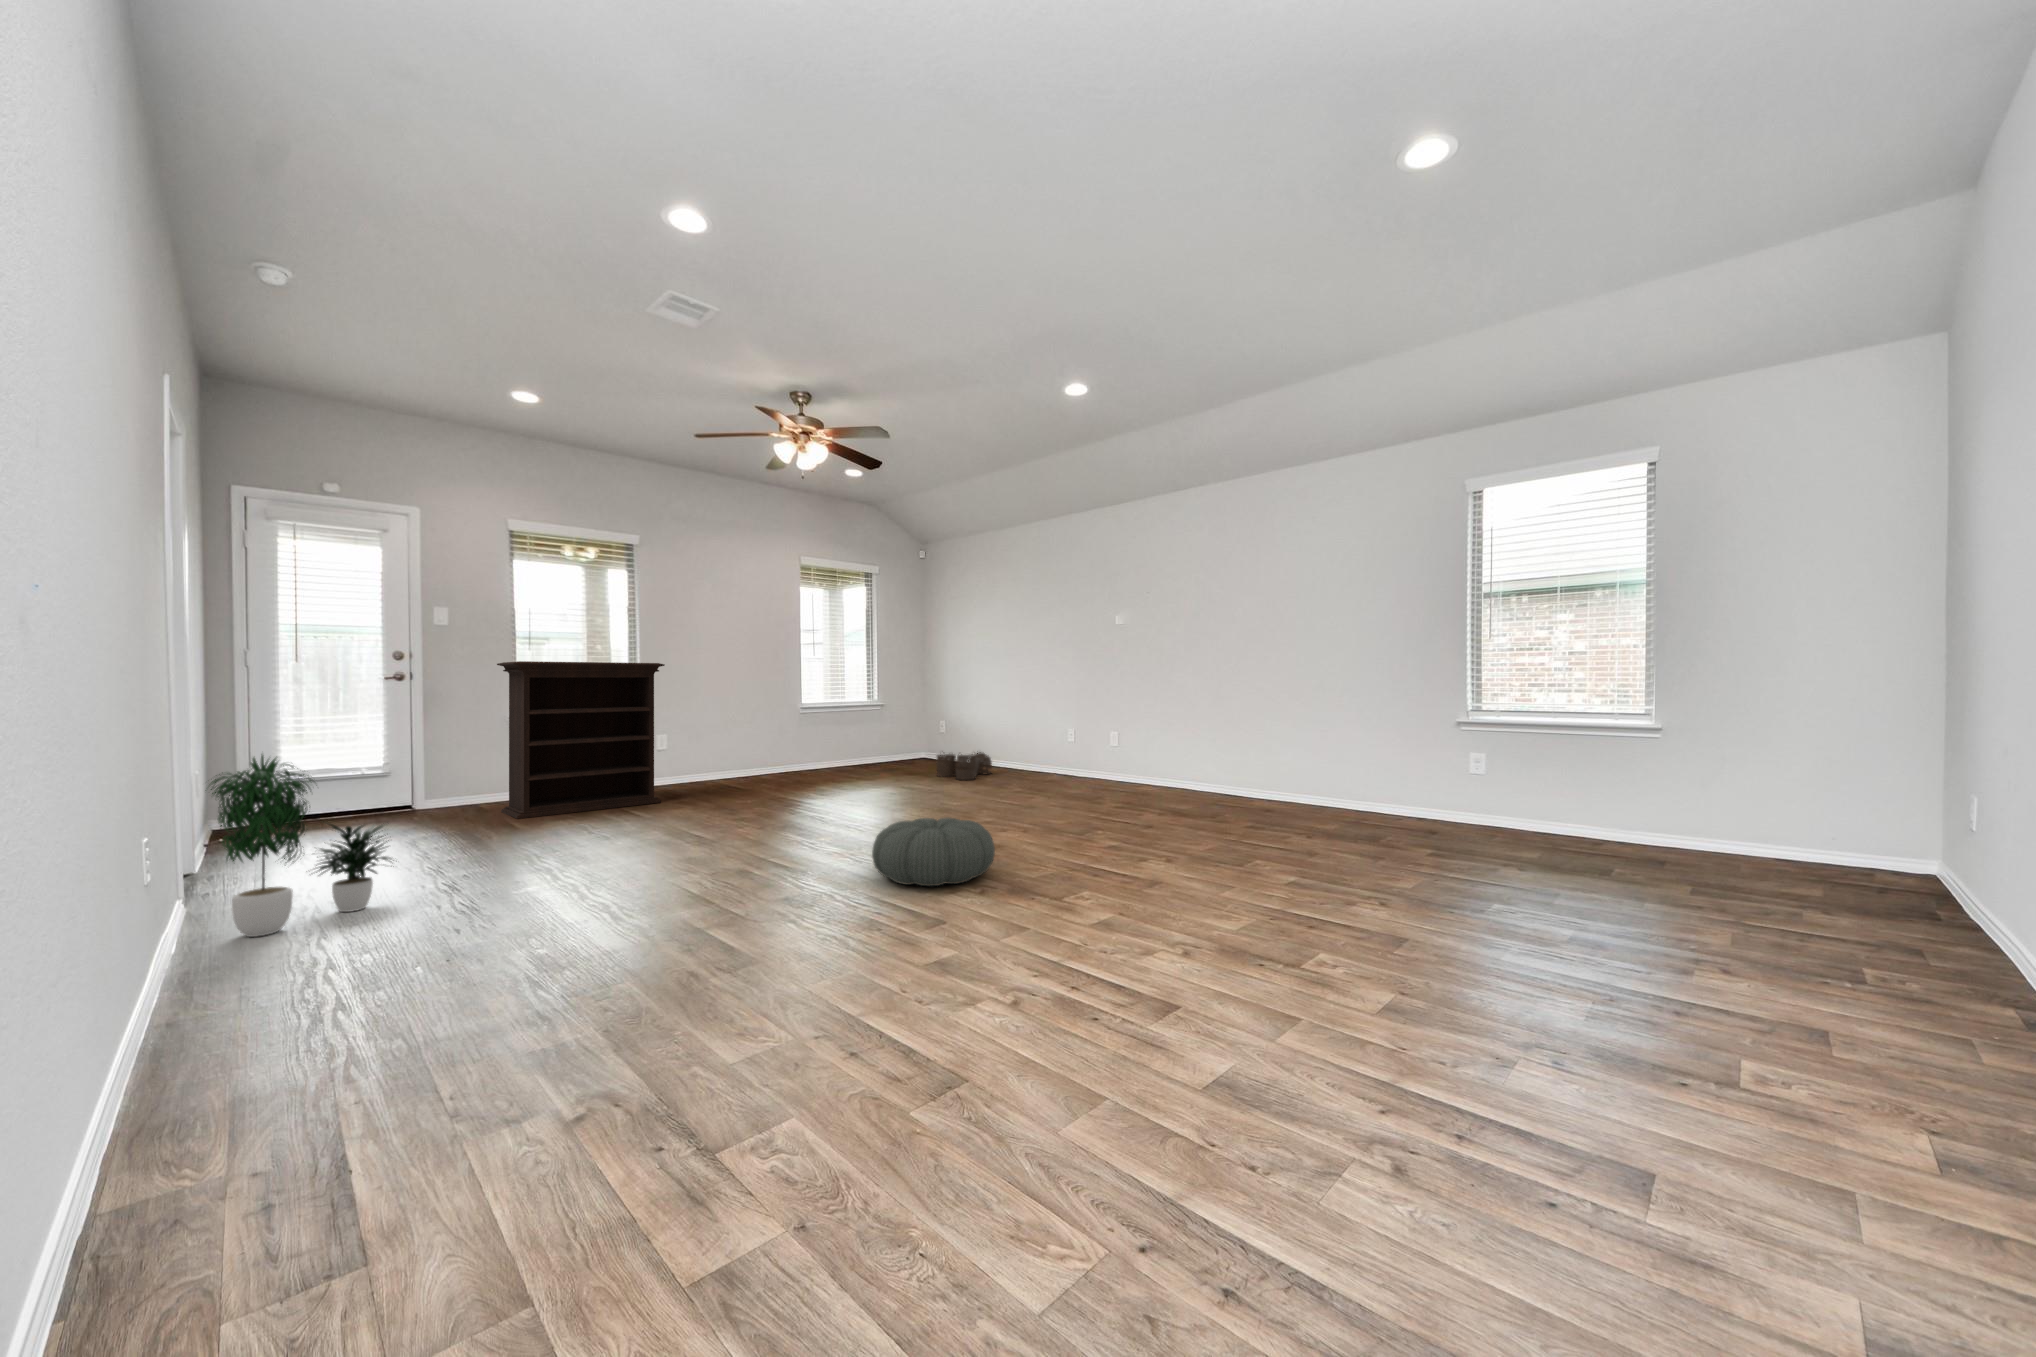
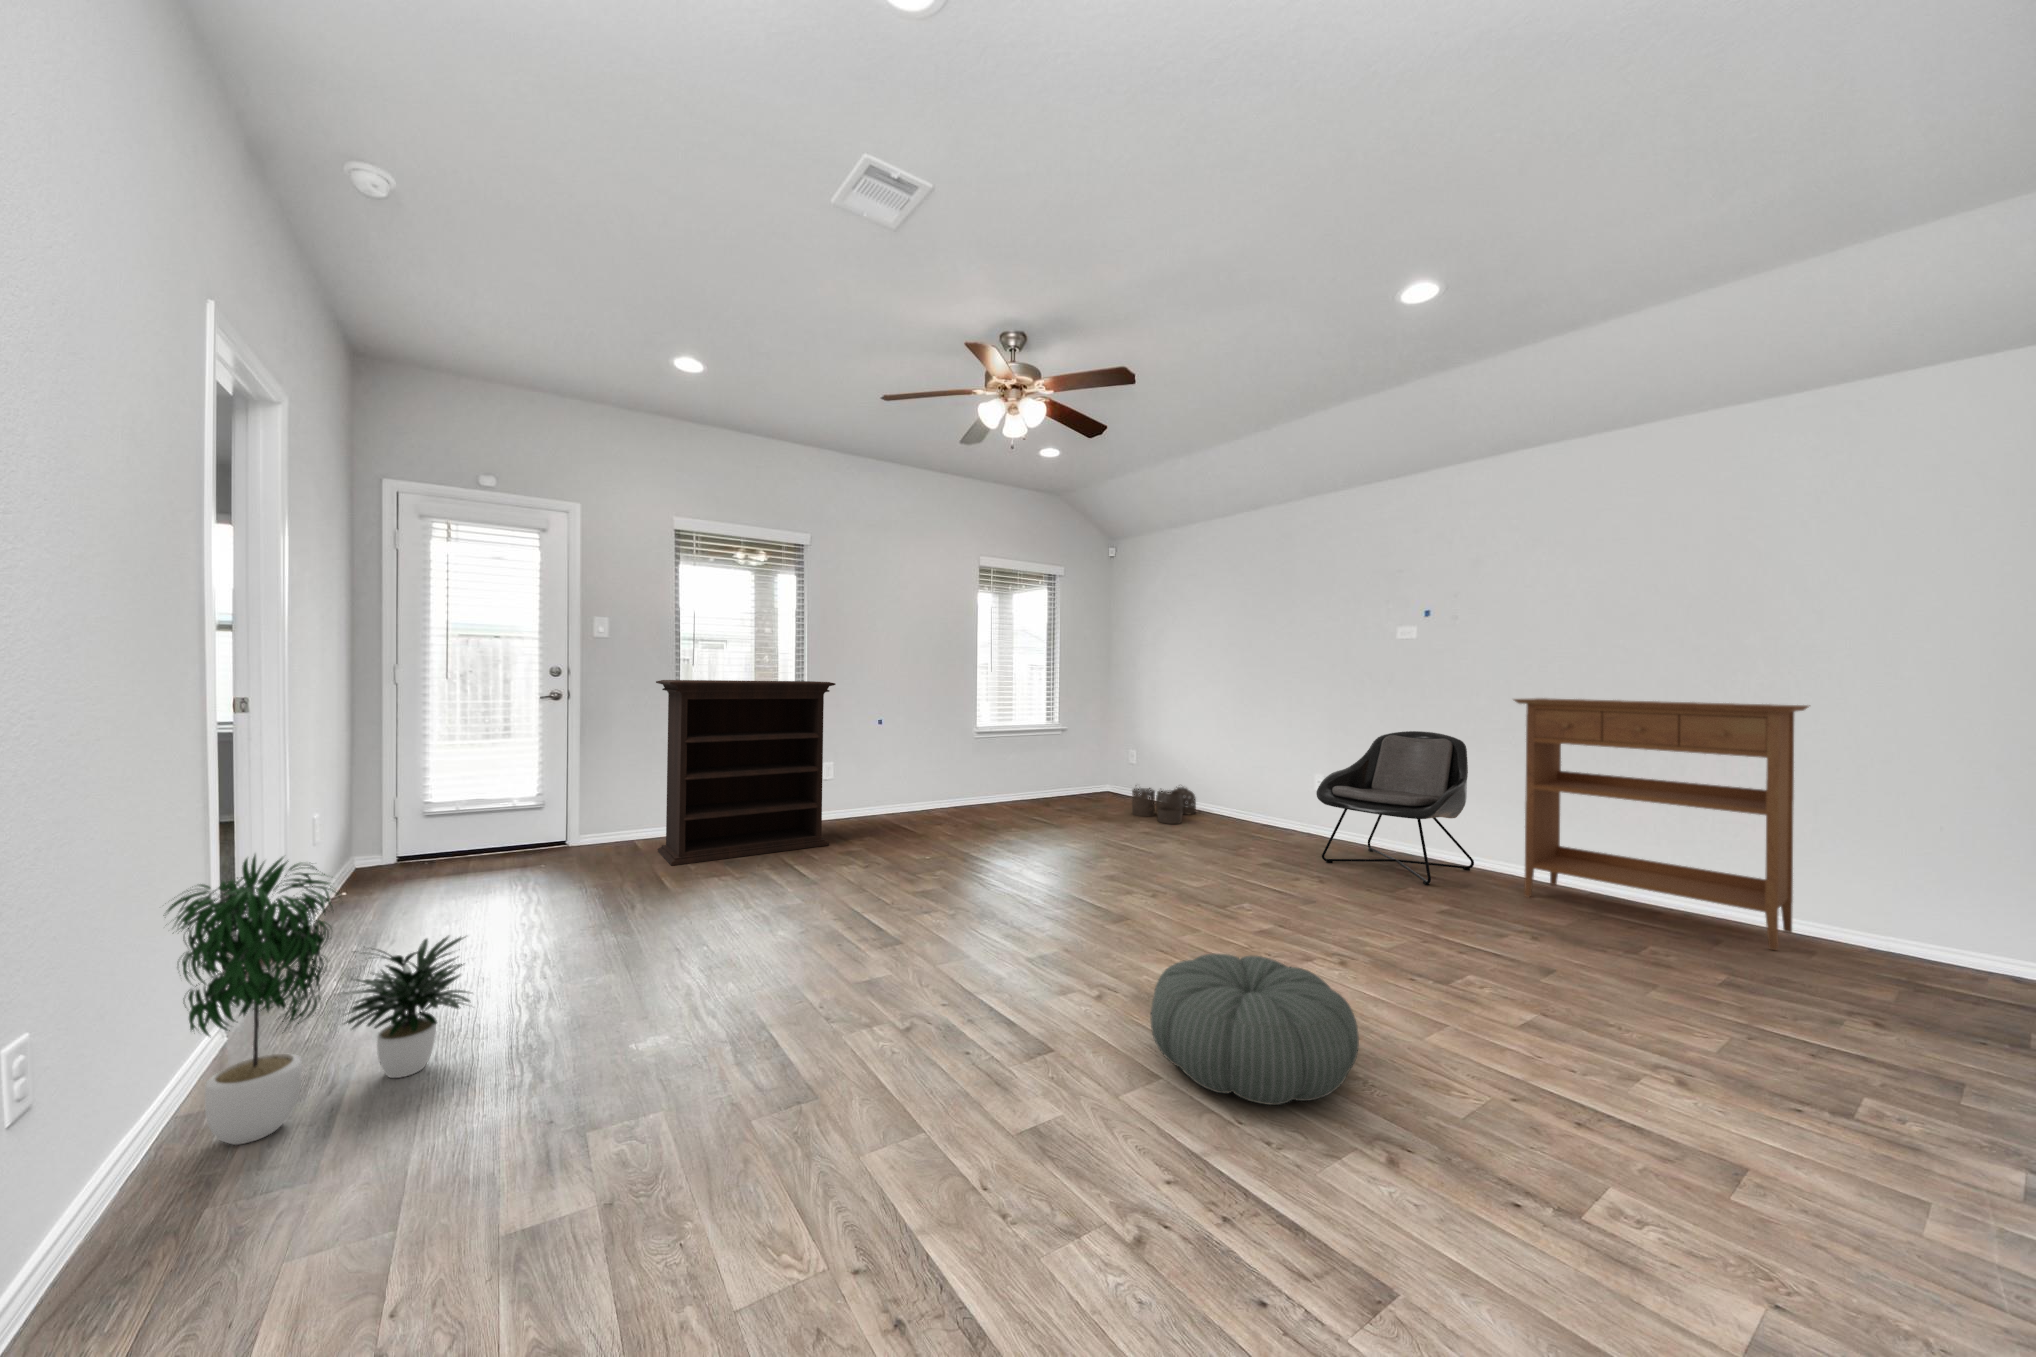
console table: none [1182,662,1346,821] -> present [1514,698,1810,950]
lounge chair: none [1062,694,1174,803] -> present [1316,731,1474,885]

